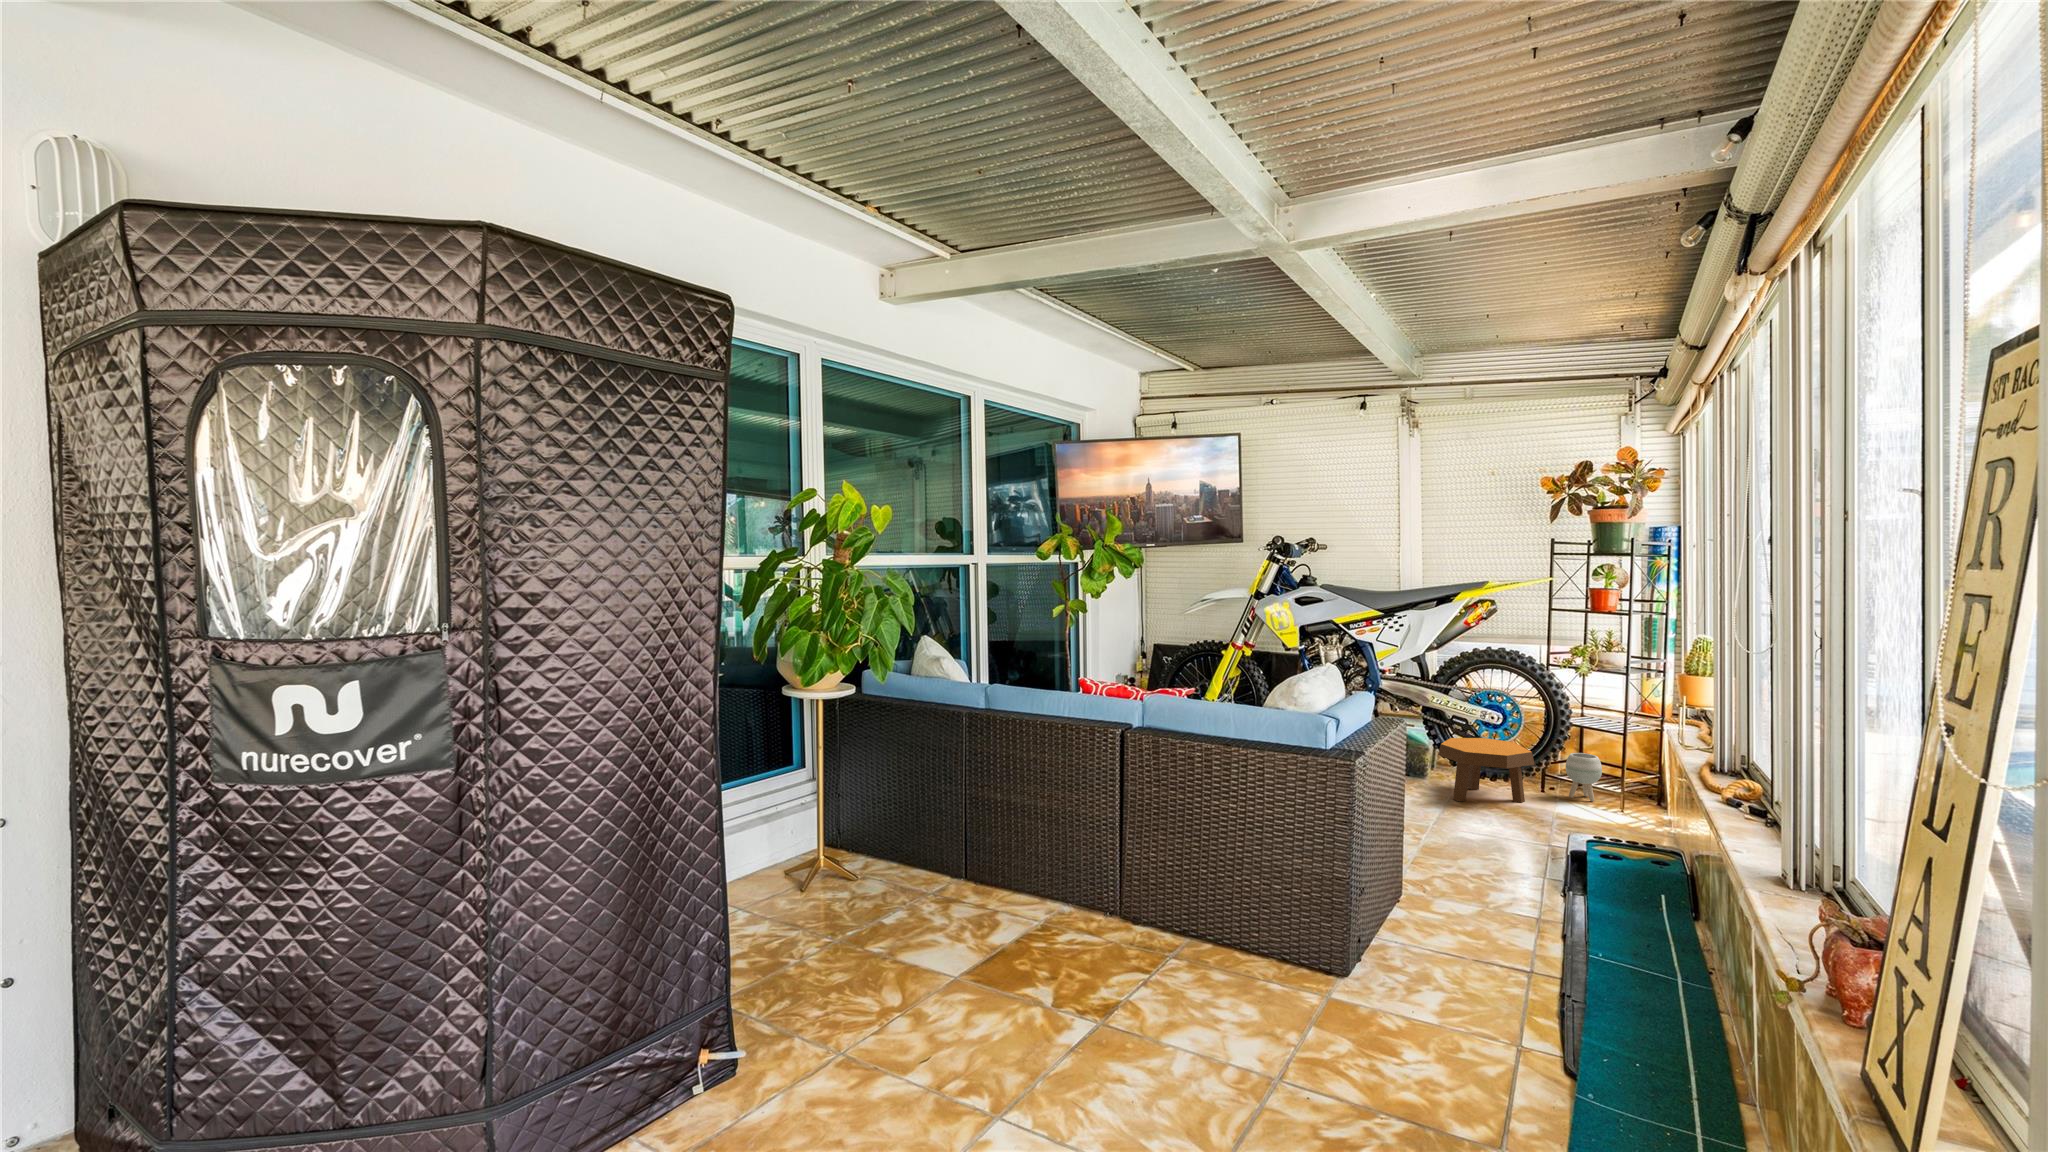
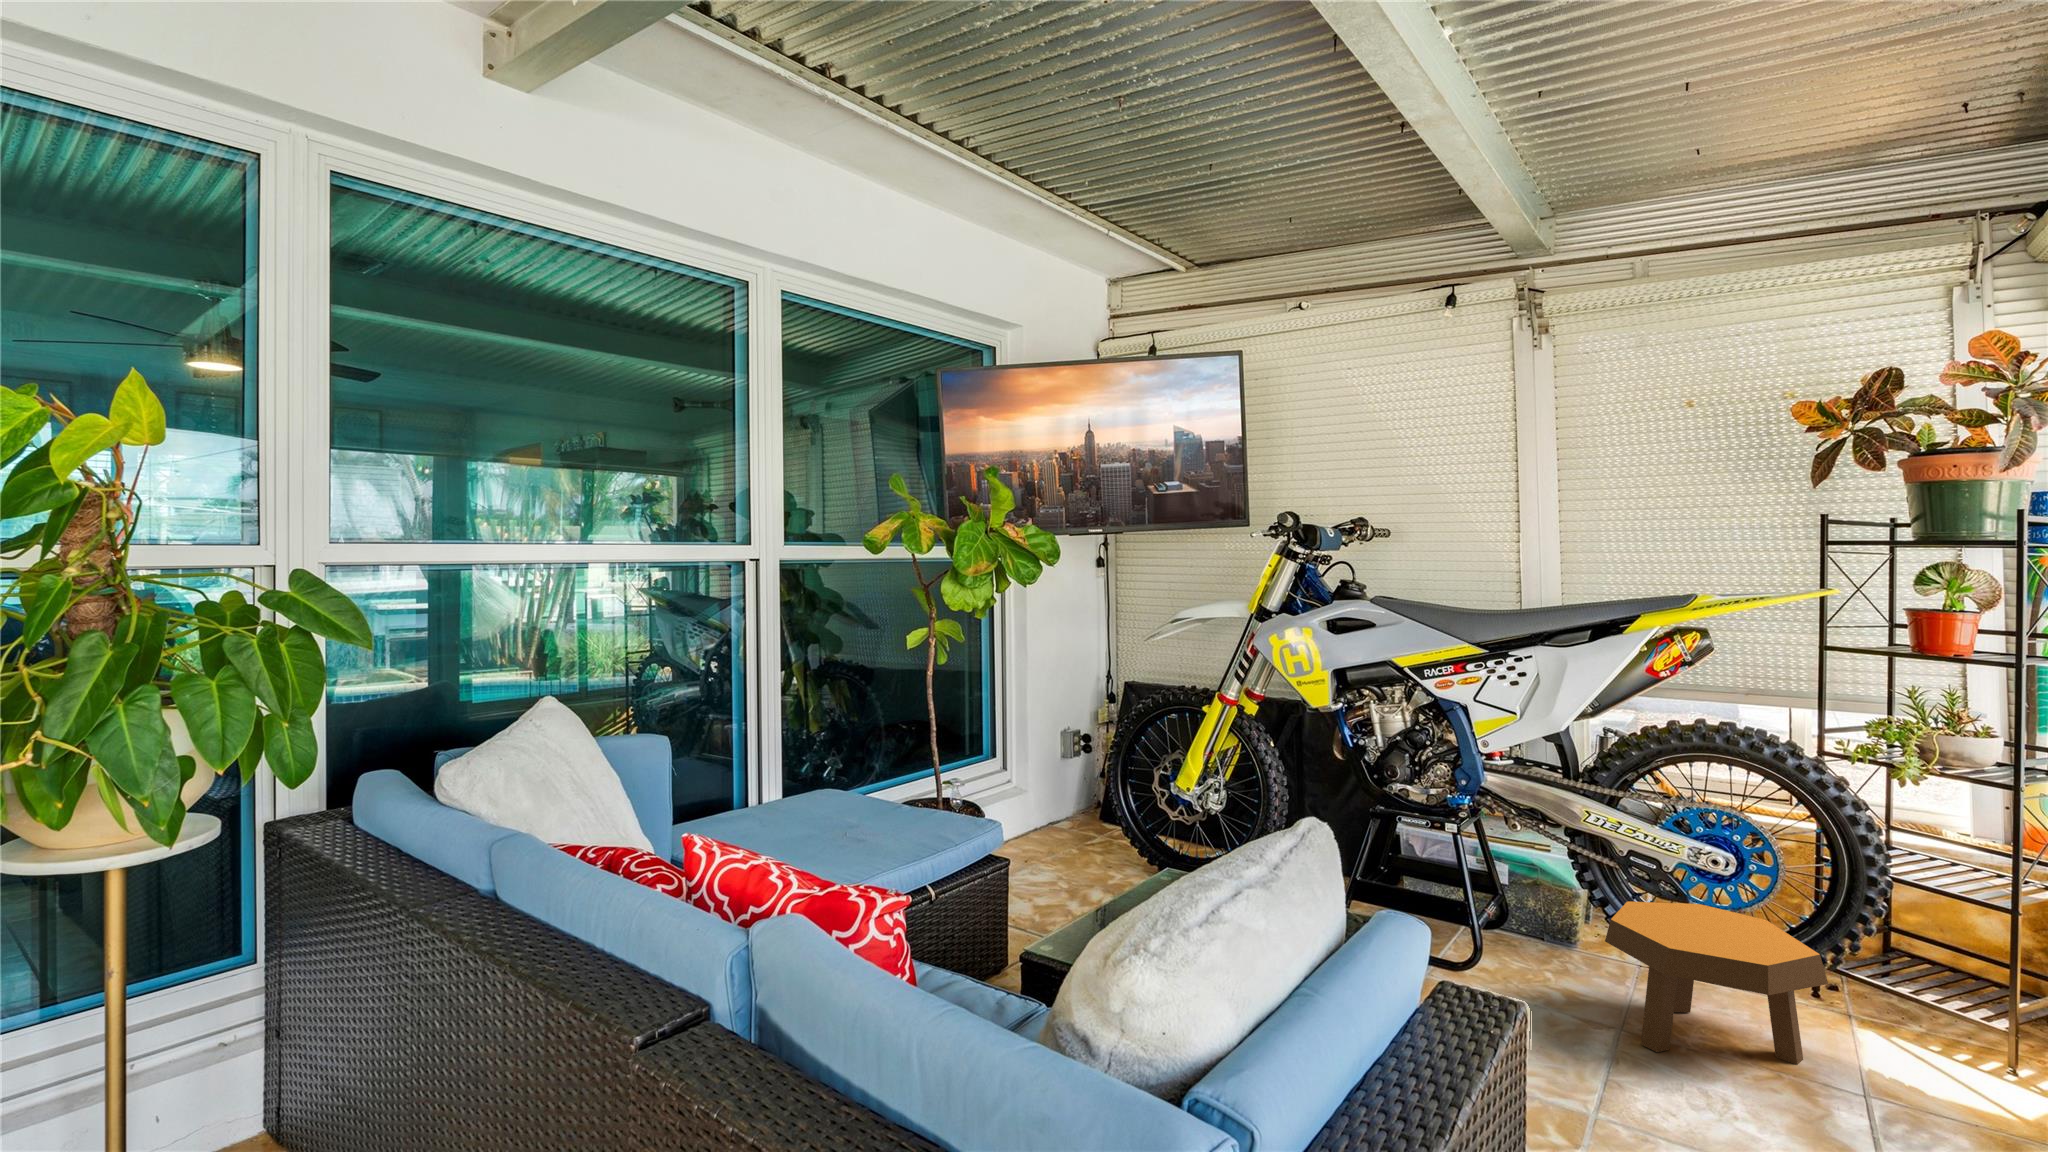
planter: present [1566,753,1602,801] -> none [1890,954,1982,1069]

